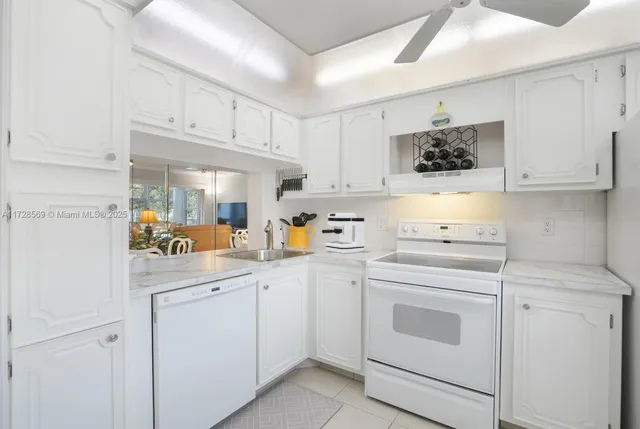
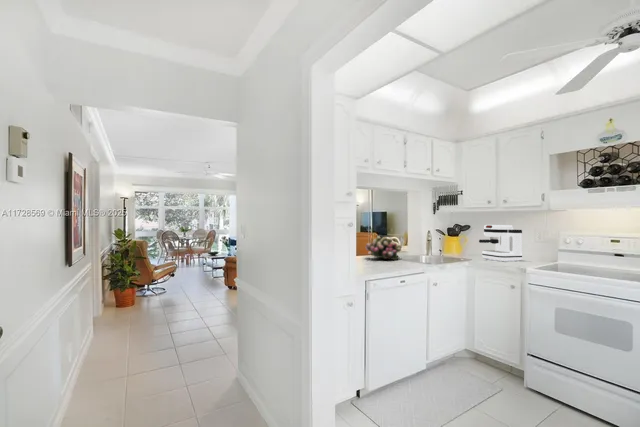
flower arrangement: none [180,229,231,259] -> present [366,236,402,260]

